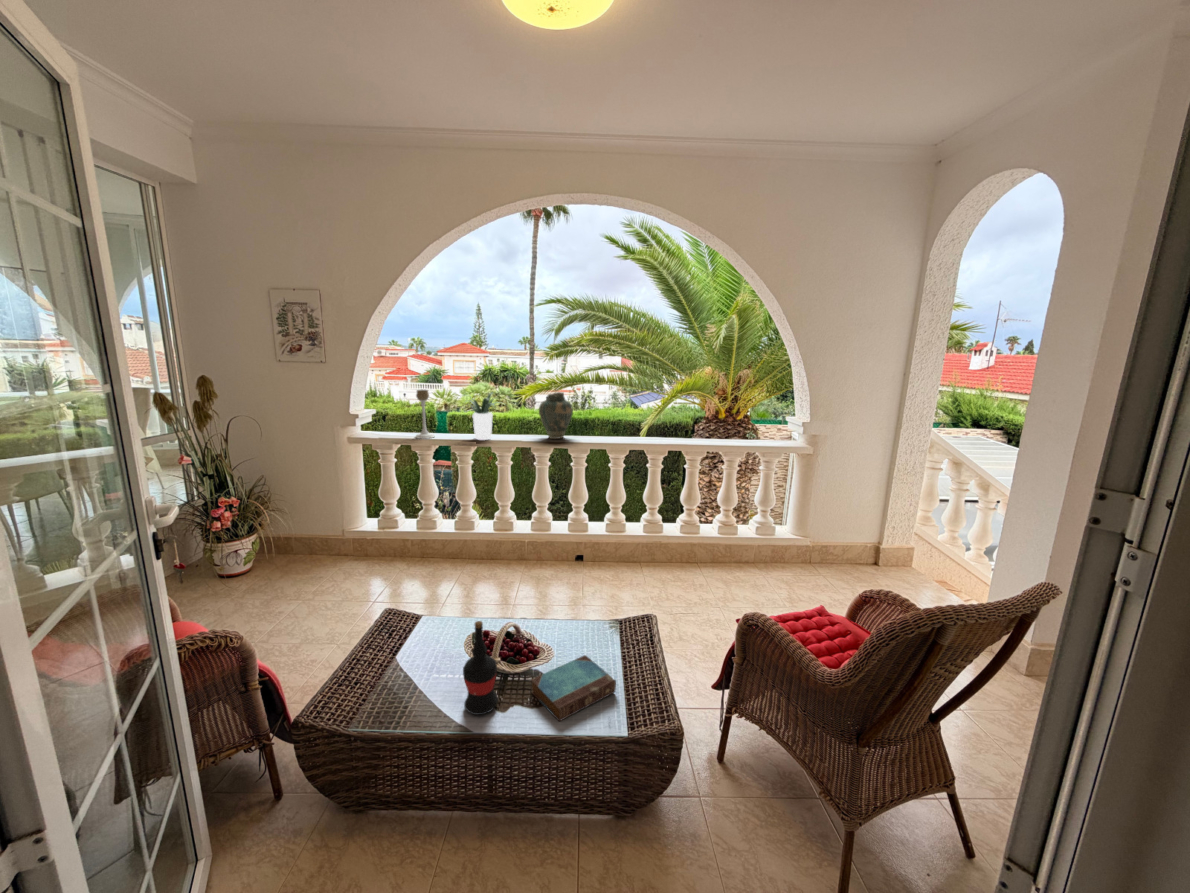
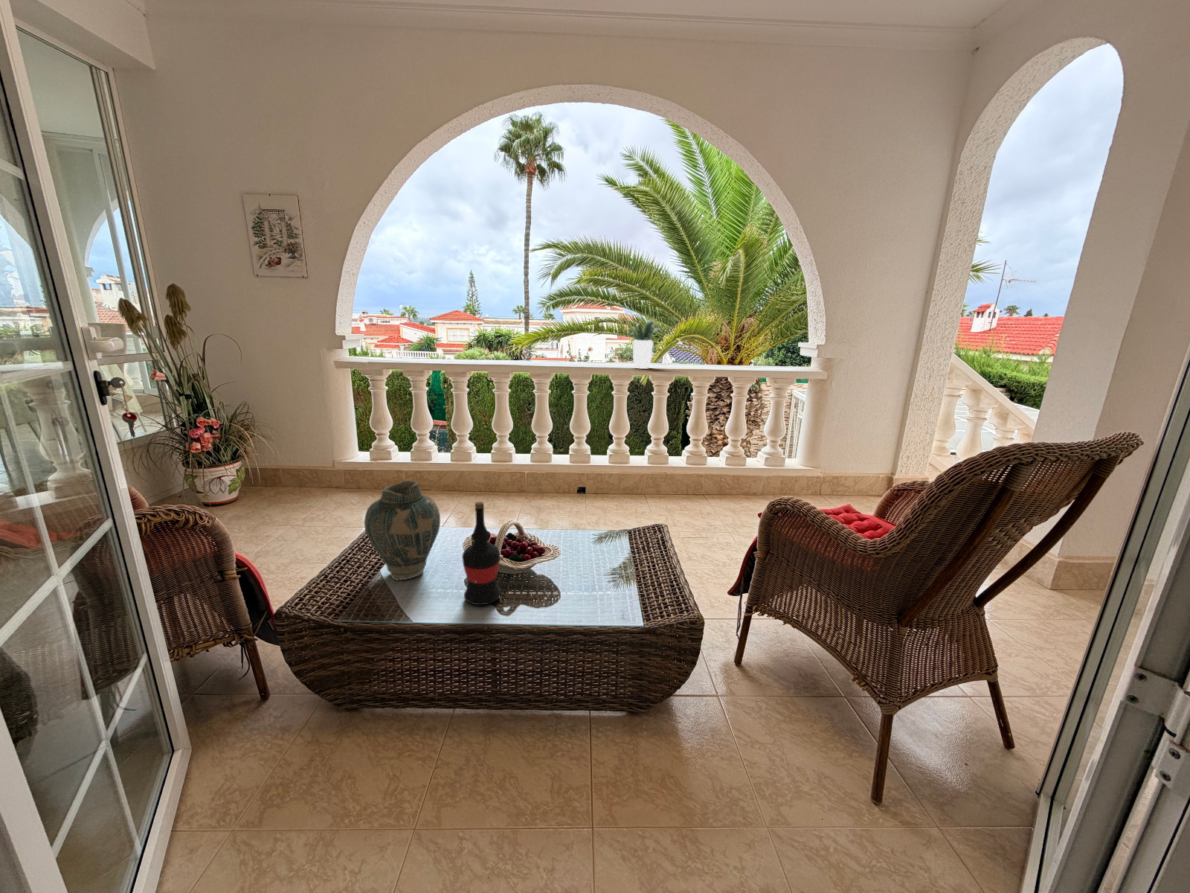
candle holder: present [415,390,435,439] -> none [407,310,428,362]
vase: present [539,392,573,439] -> present [364,480,440,580]
potted plant: present [469,393,494,440] -> present [630,320,662,368]
book: present [532,655,616,721] -> none [537,553,630,612]

